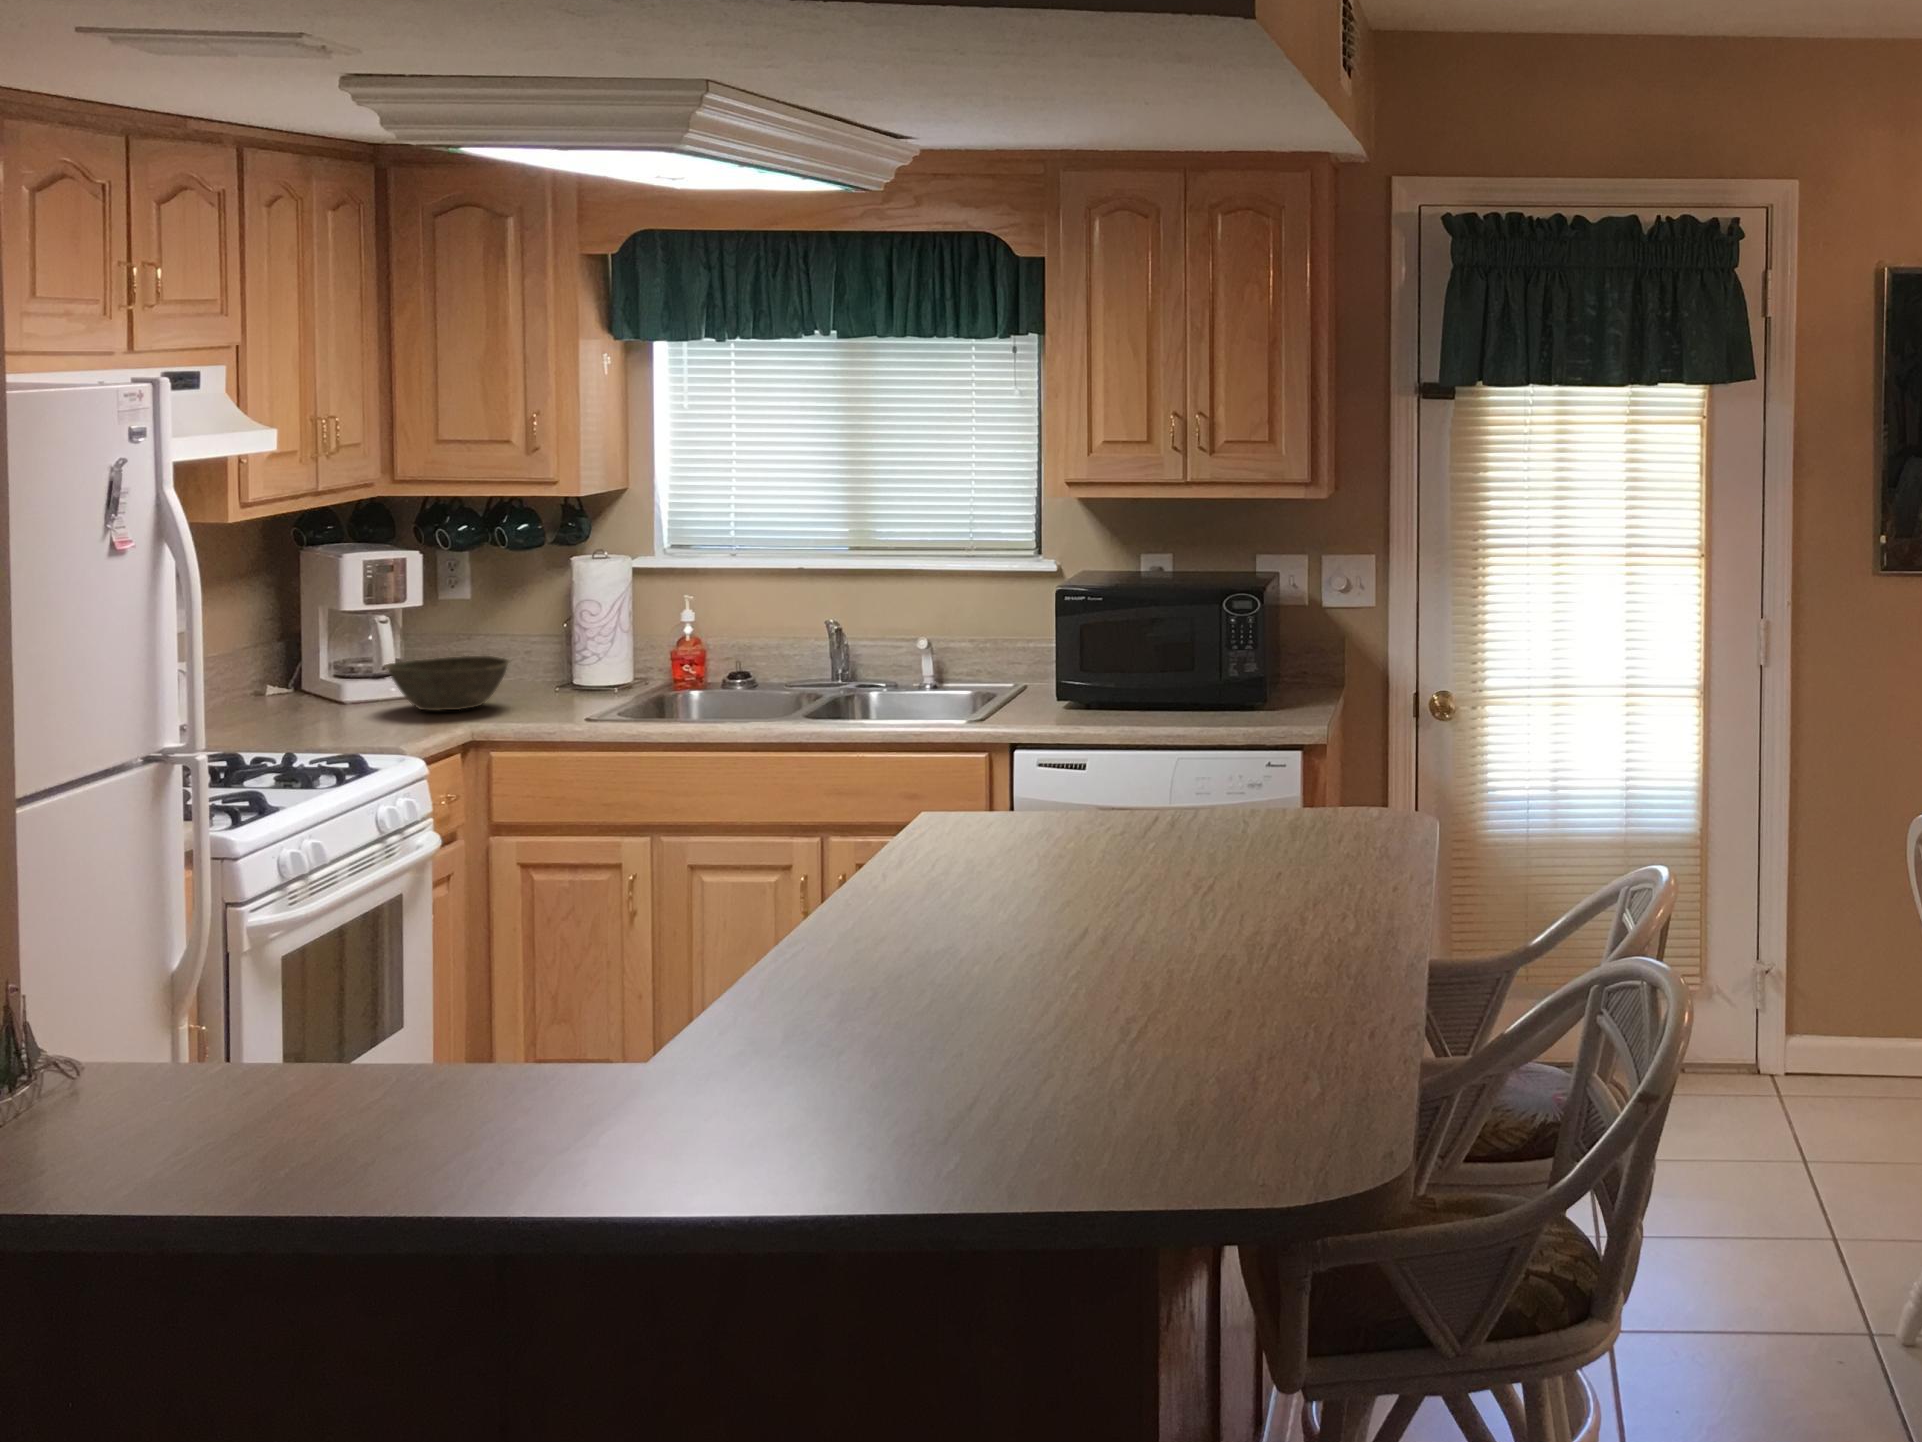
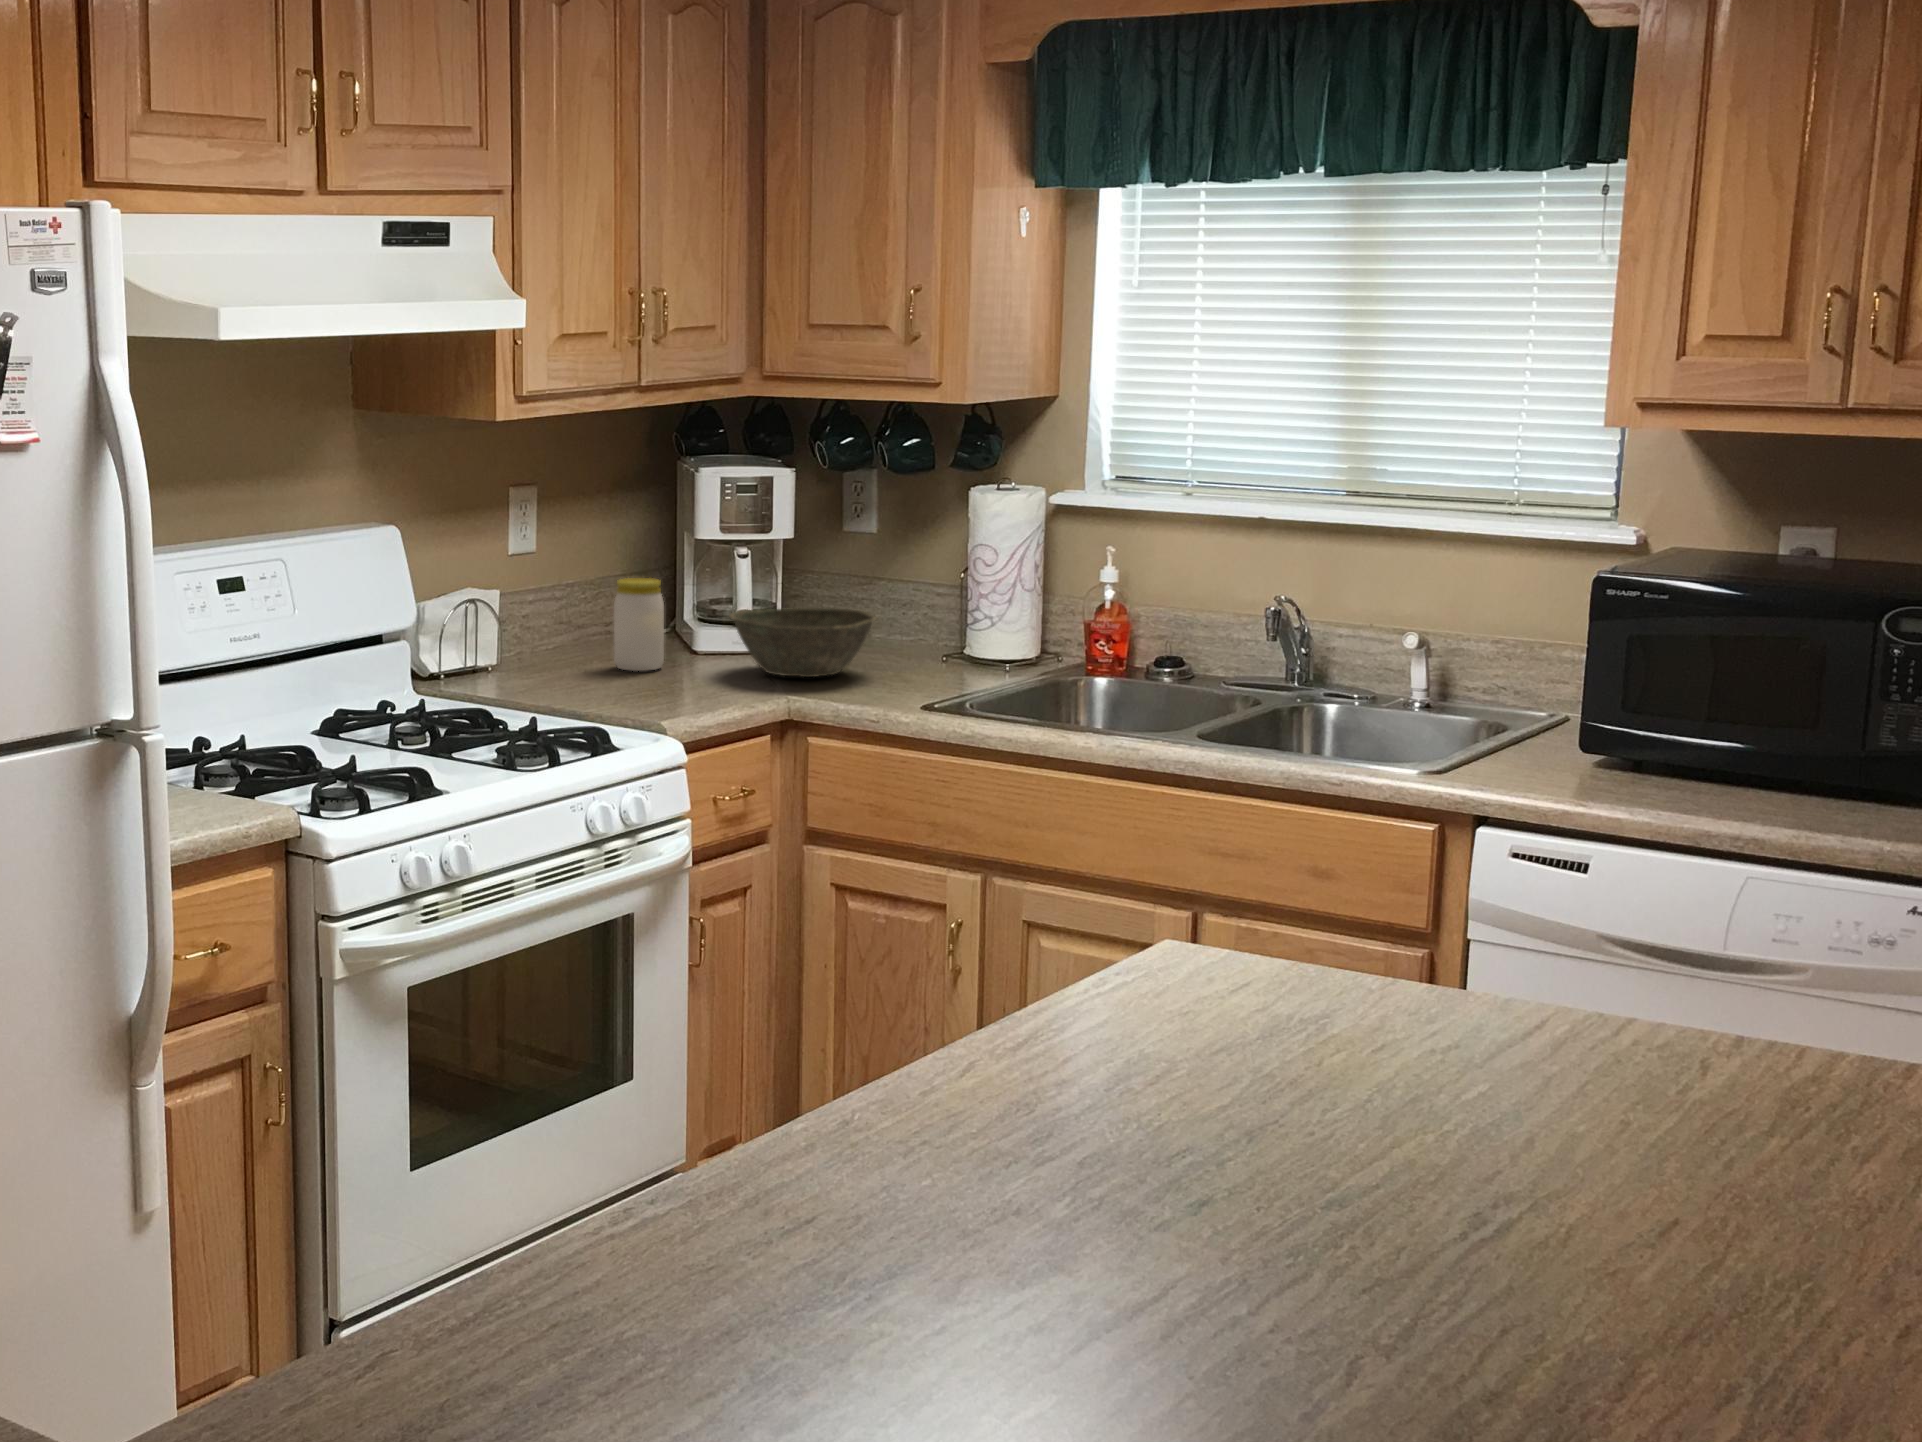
jar: none [276,644,323,719] -> present [614,578,664,671]

